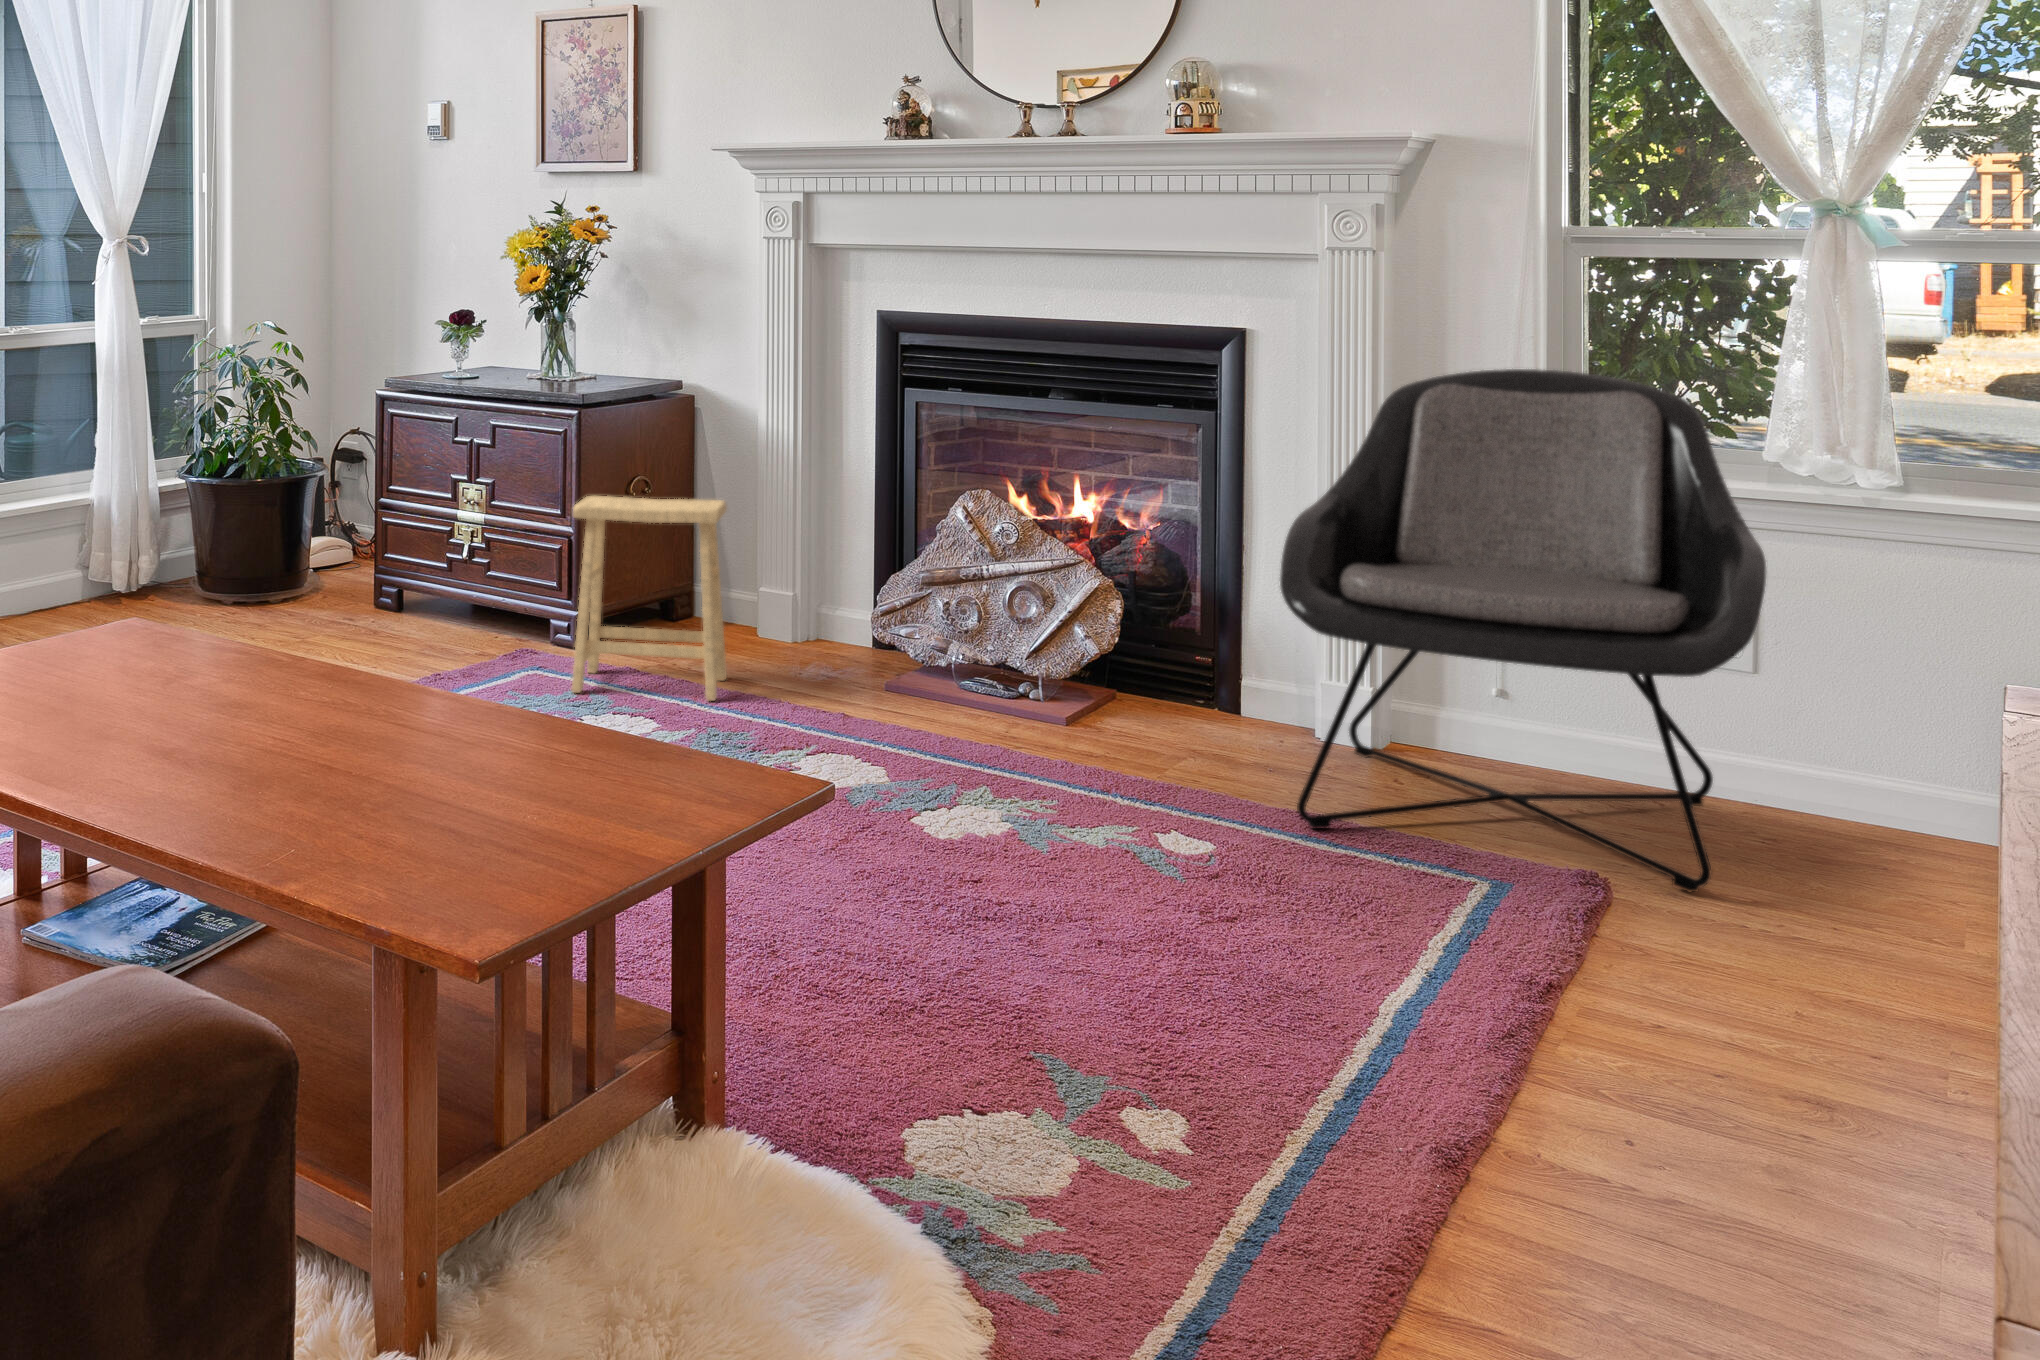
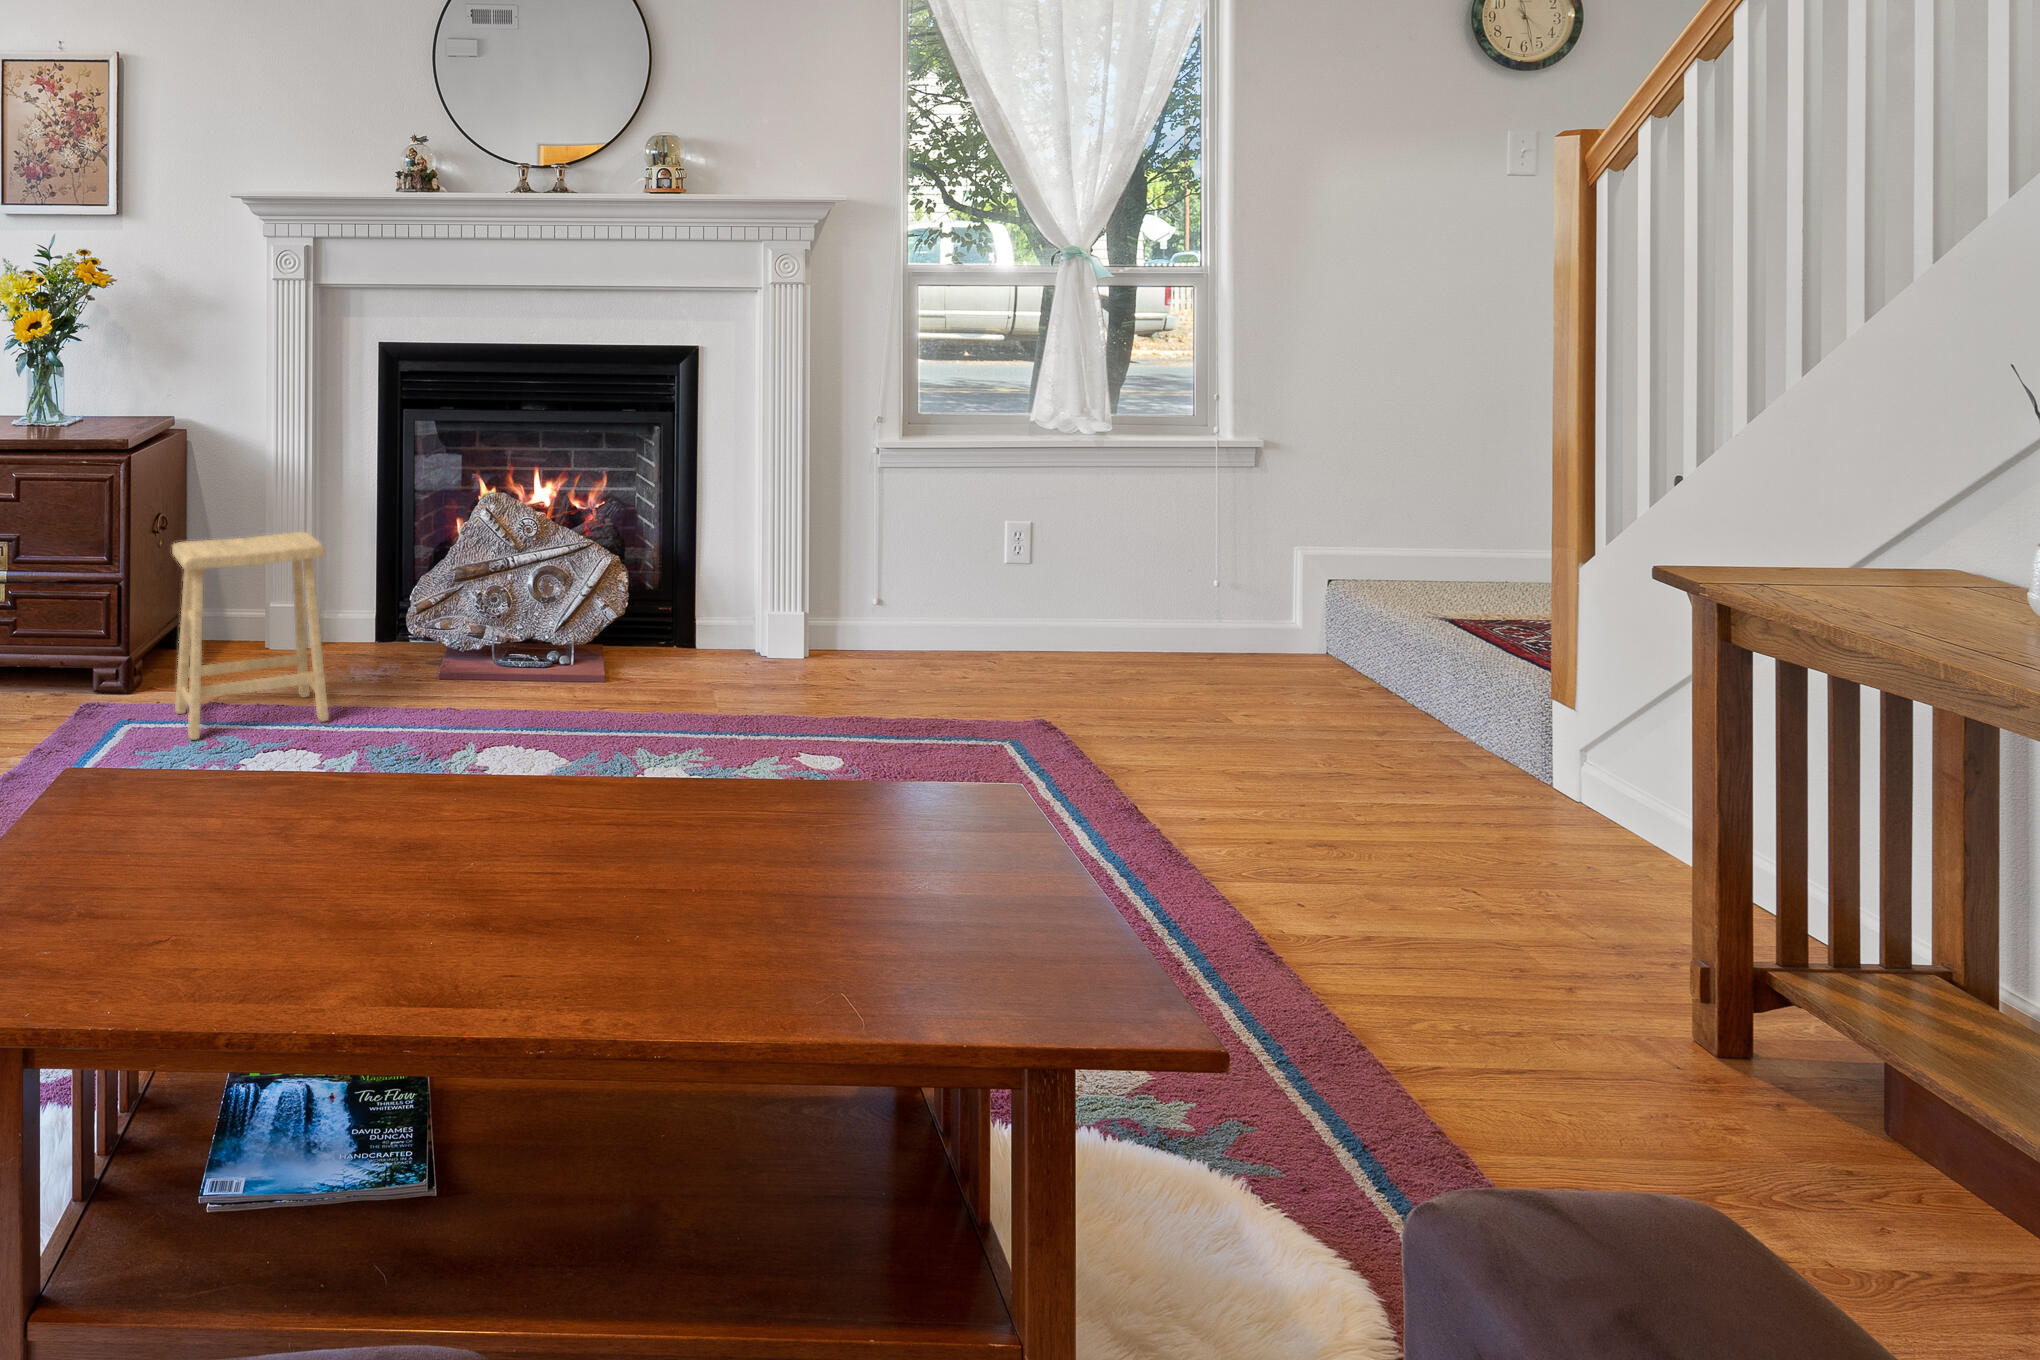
lounge chair: present [1280,369,1766,892] -> none [803,376,1145,742]

